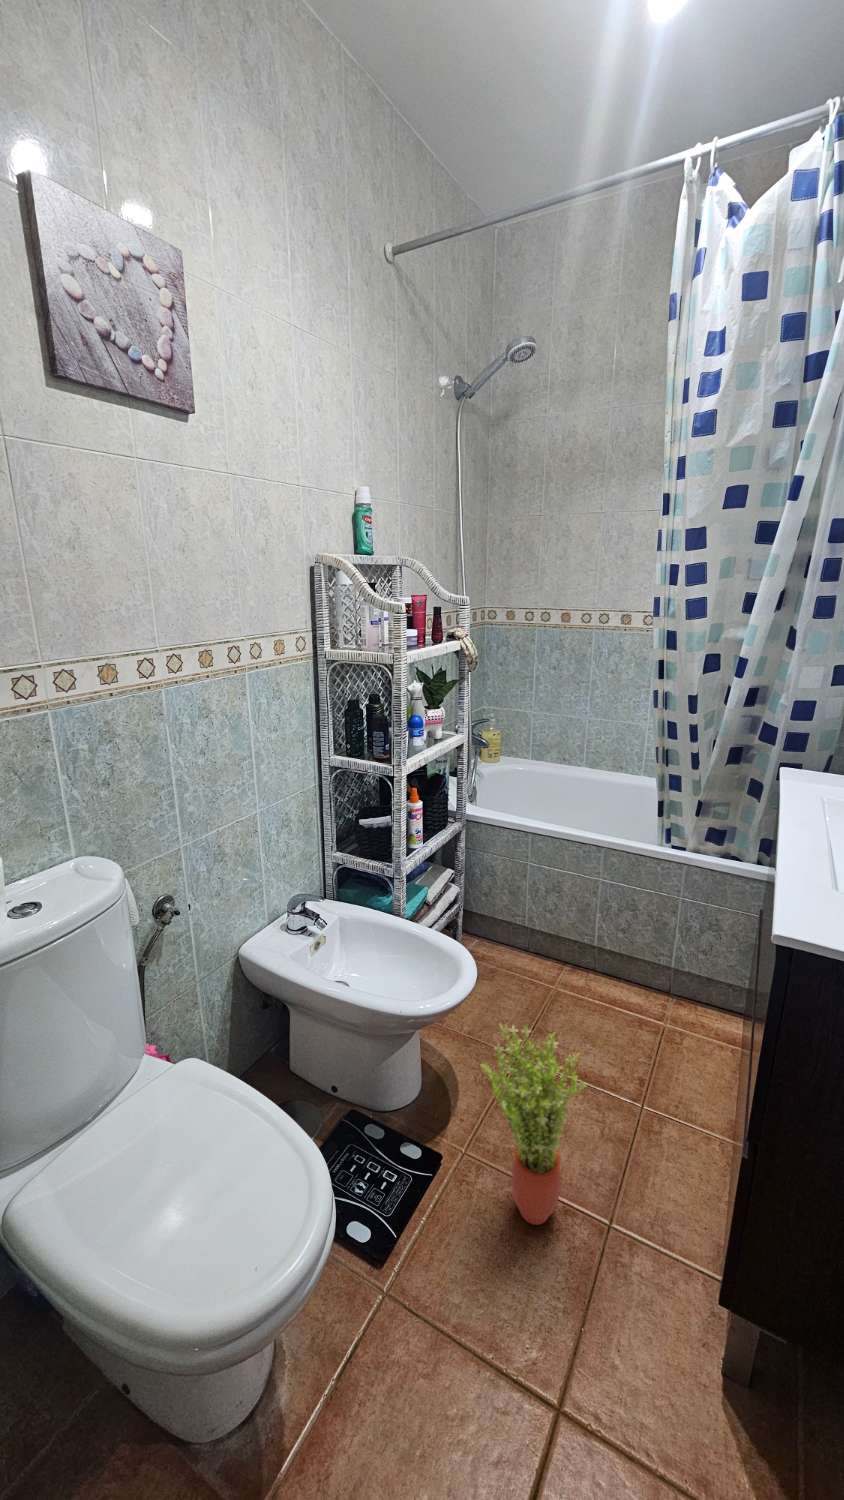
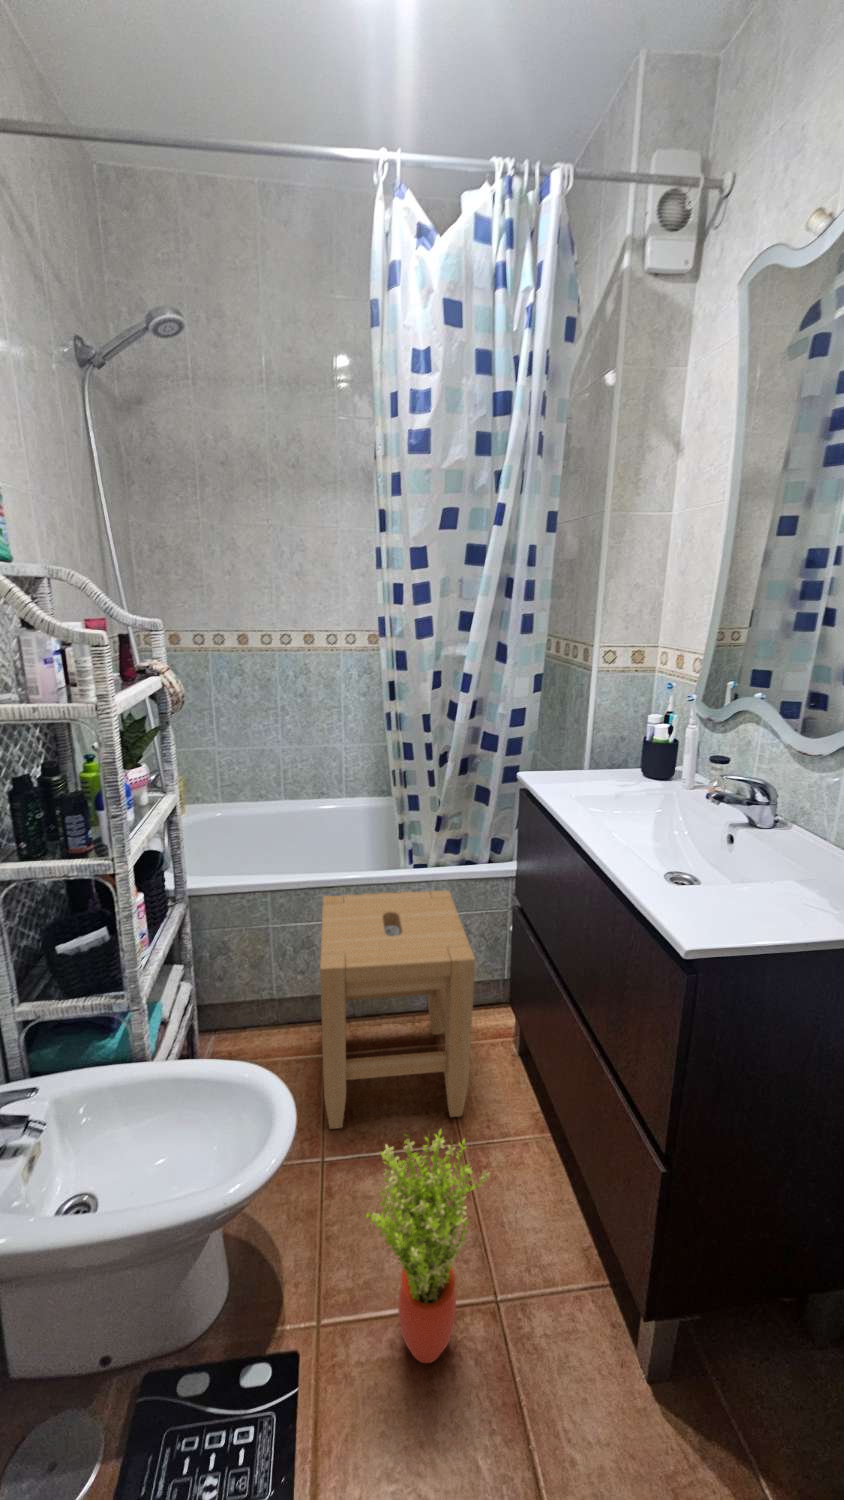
stool: none [529,846,694,1082] -> present [320,891,475,1129]

